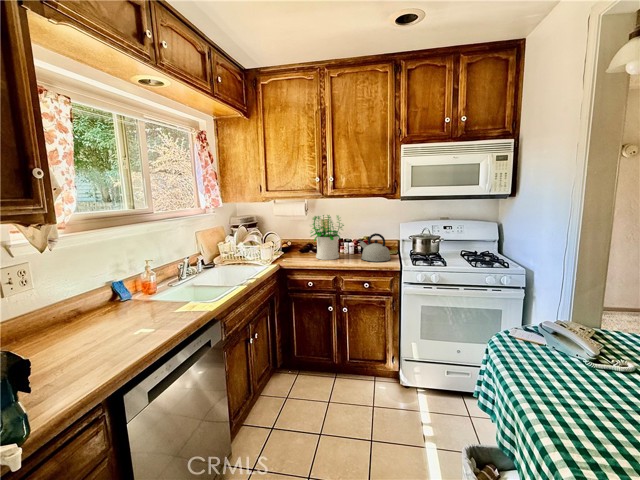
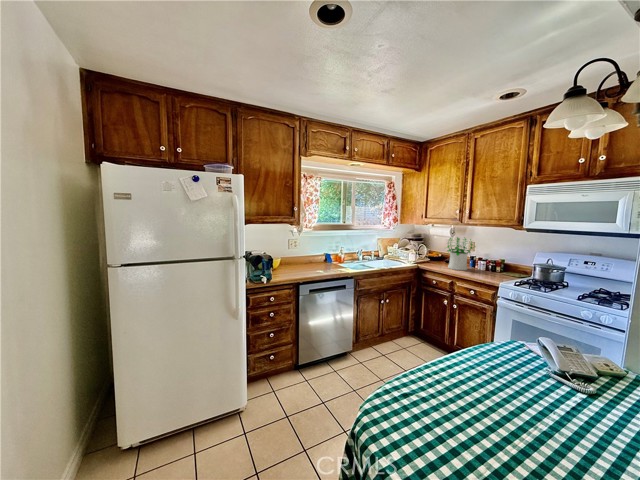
kettle: present [359,233,391,262] -> none [480,256,509,279]

